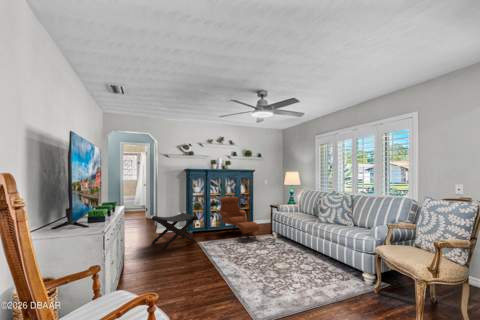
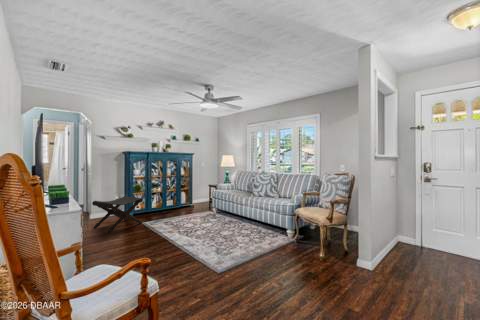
armchair: present [220,197,259,239] -> none [161,179,201,216]

